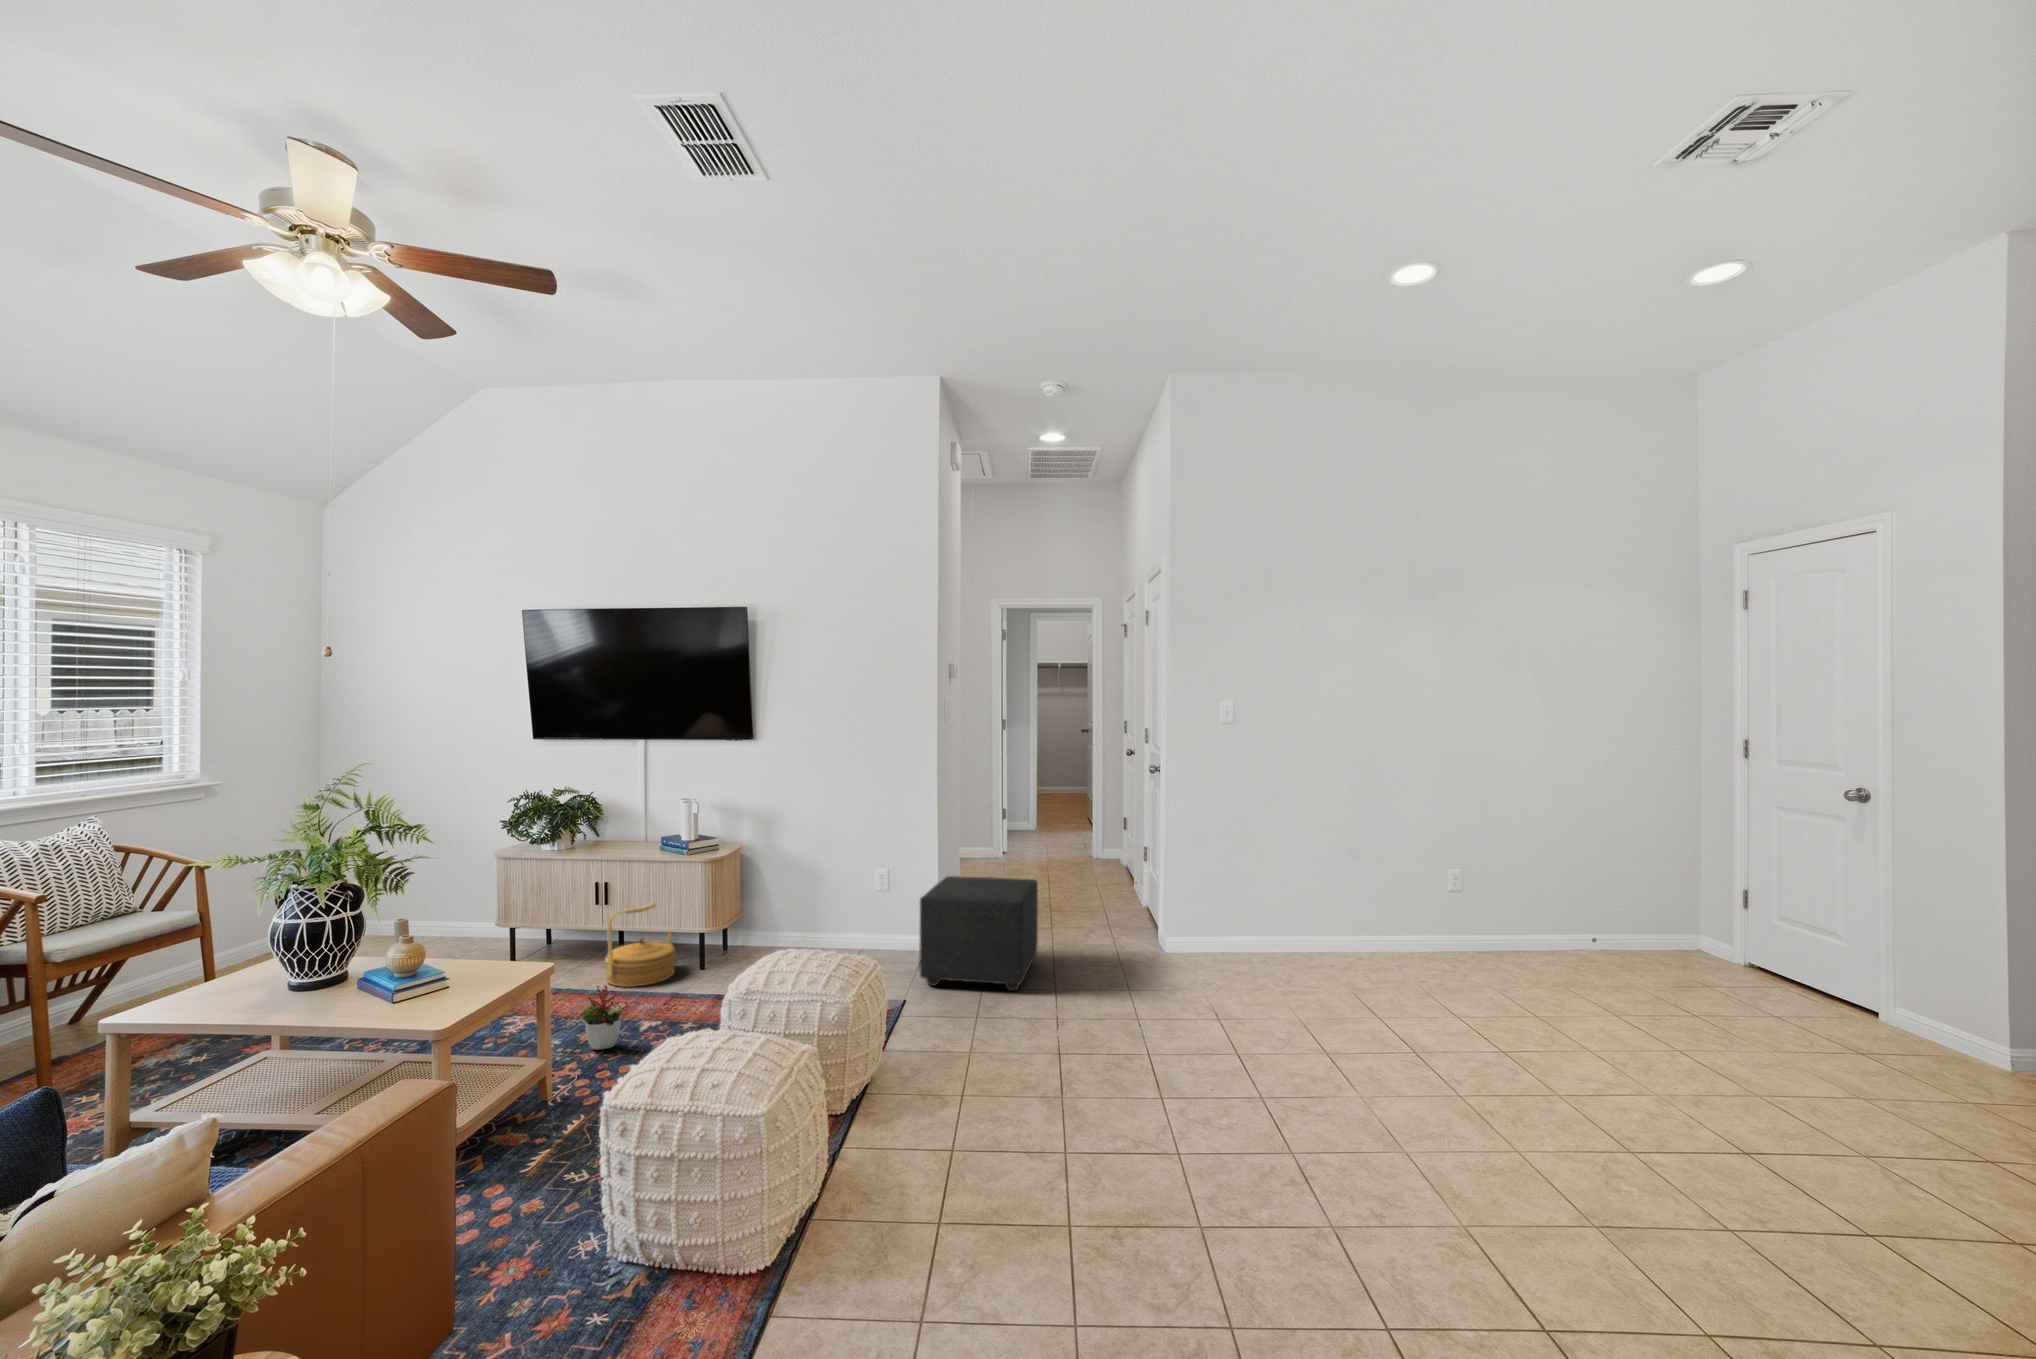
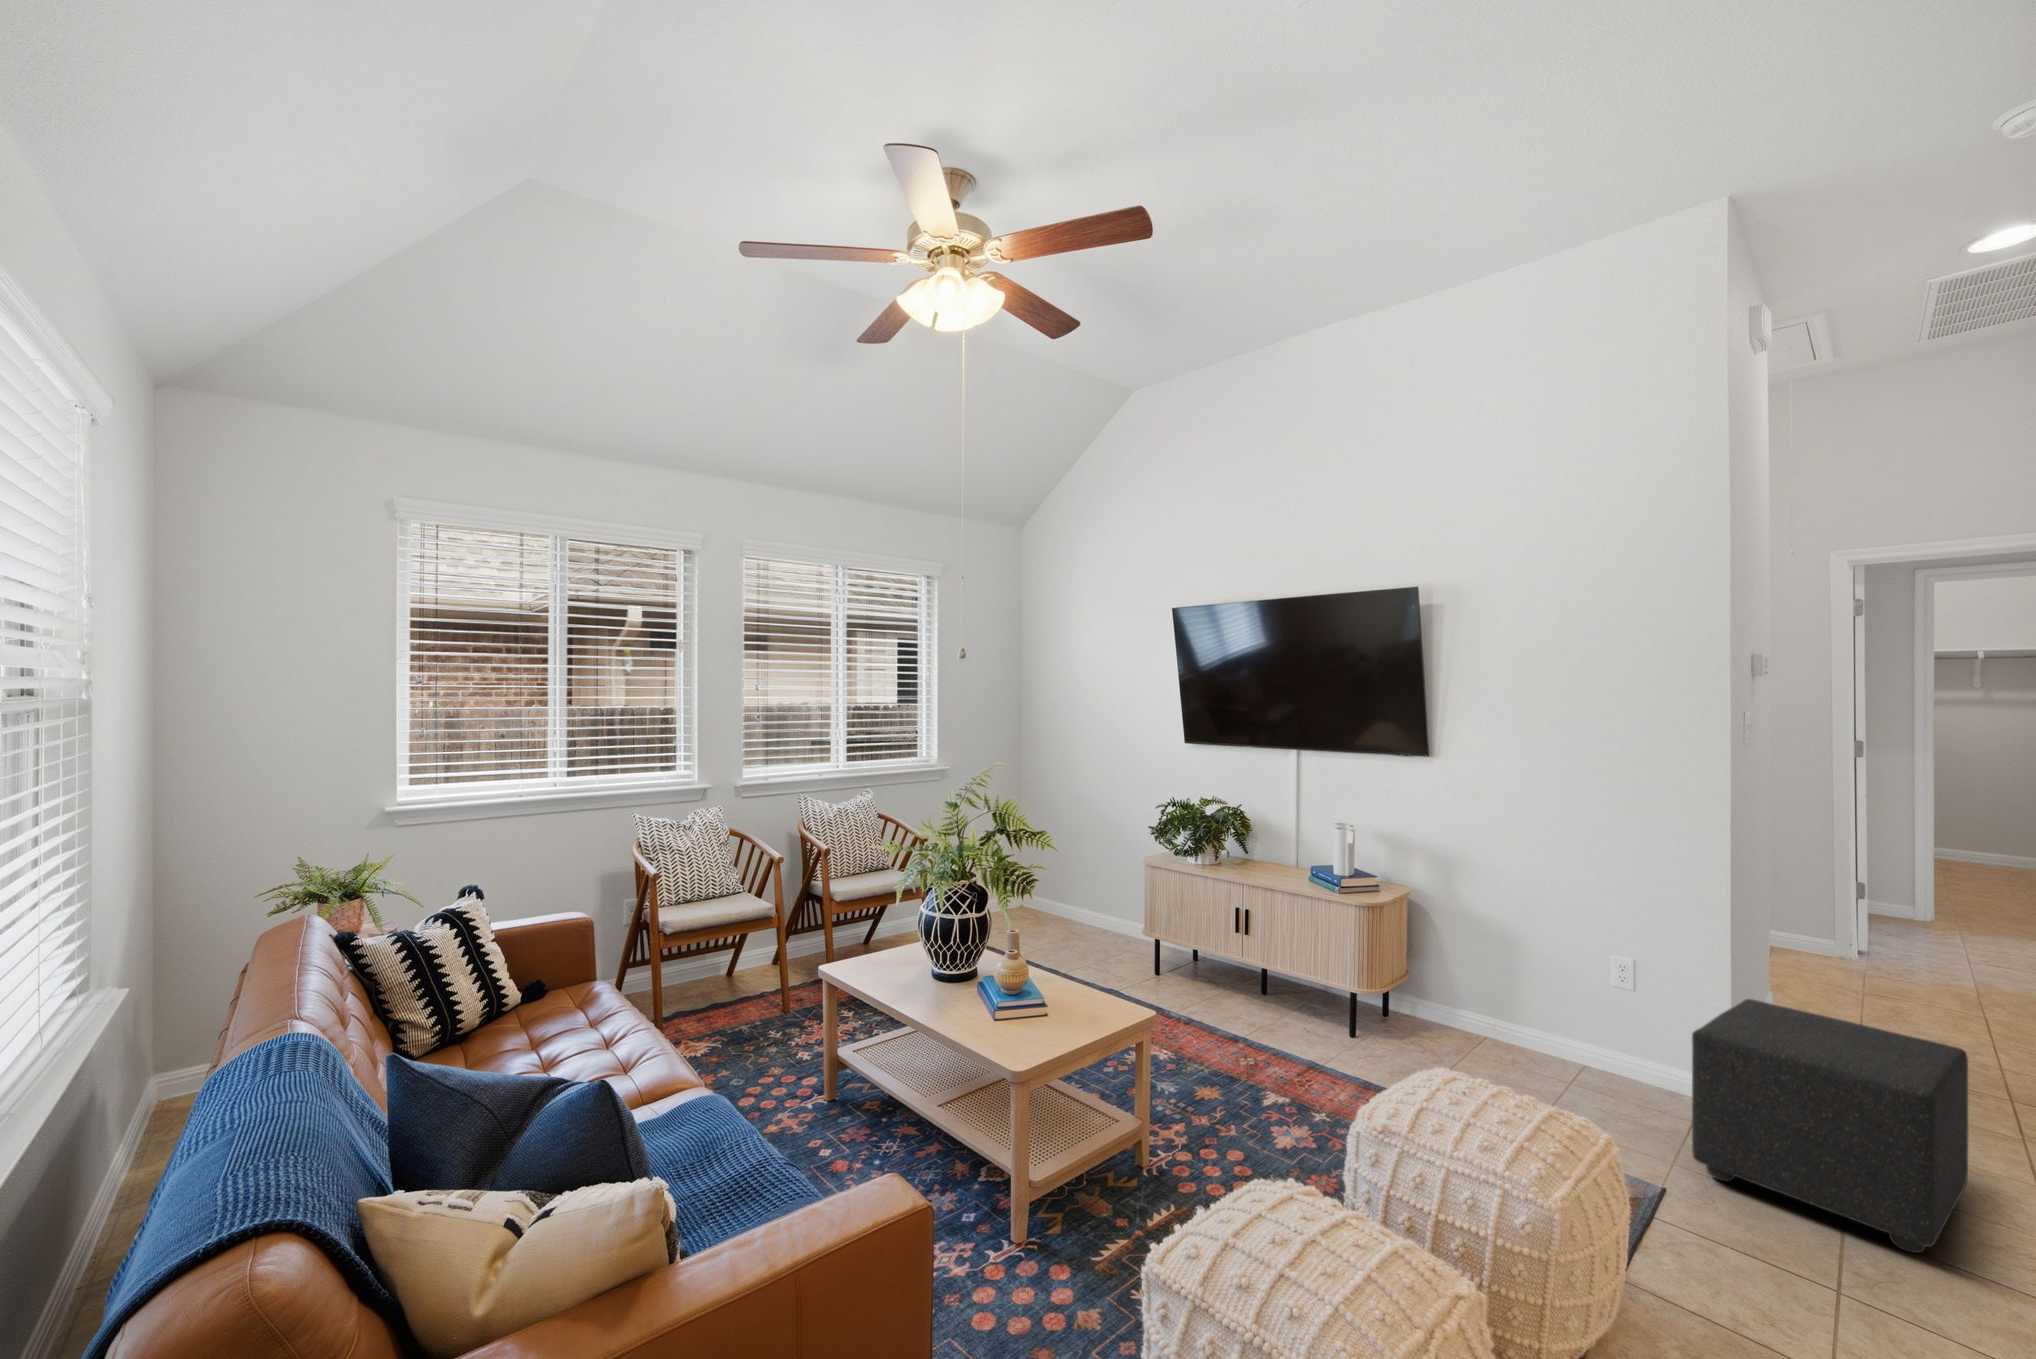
basket: present [605,904,676,987] -> none [1241,942,1321,1042]
decorative plant: present [580,985,622,1050] -> none [1195,1039,1240,1119]

